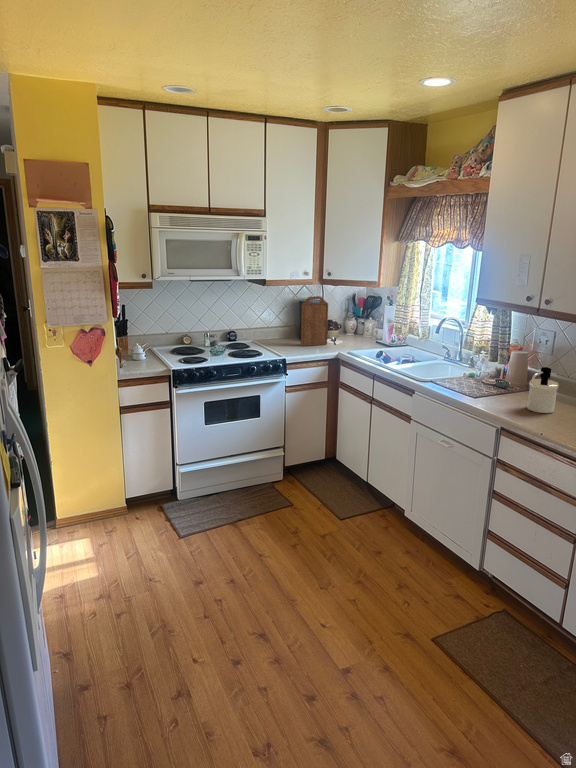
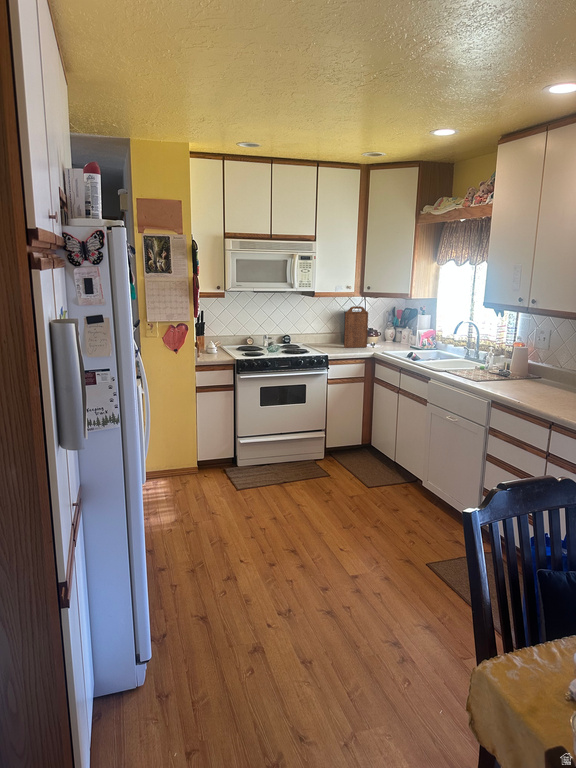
soap dispenser: present [527,367,559,413] -> none [514,354,539,391]

